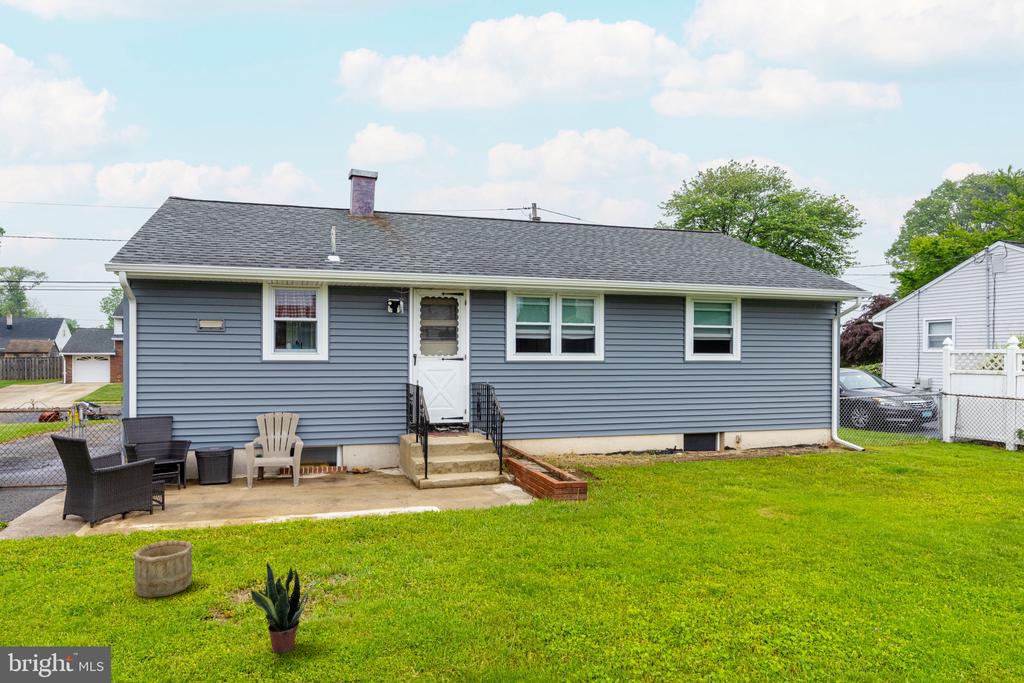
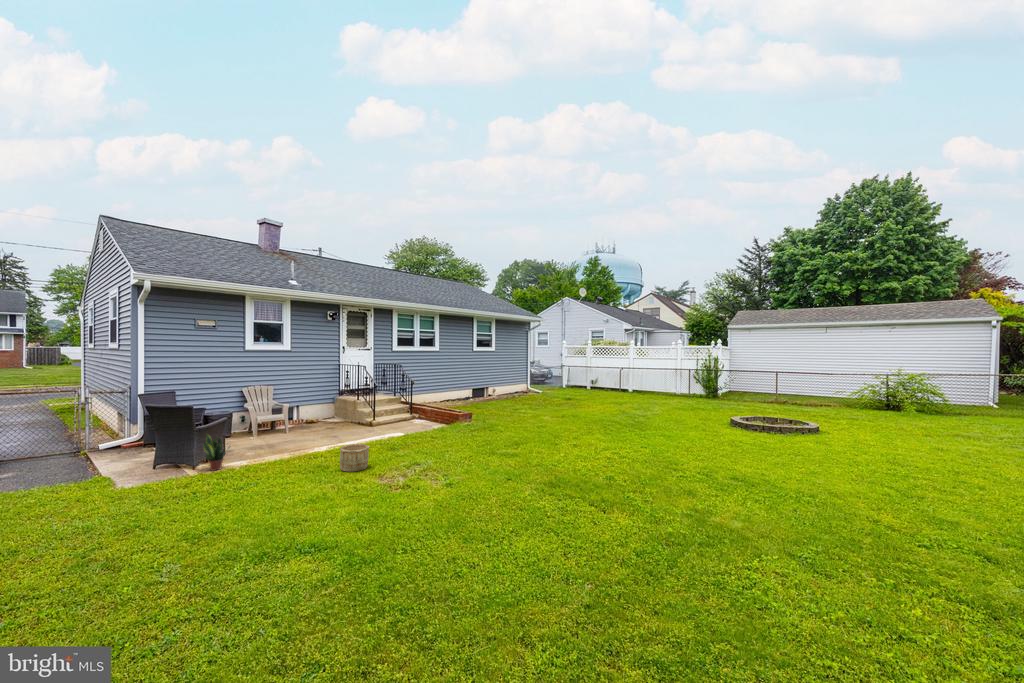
potted plant: present [251,563,316,653] -> present [203,435,231,471]

